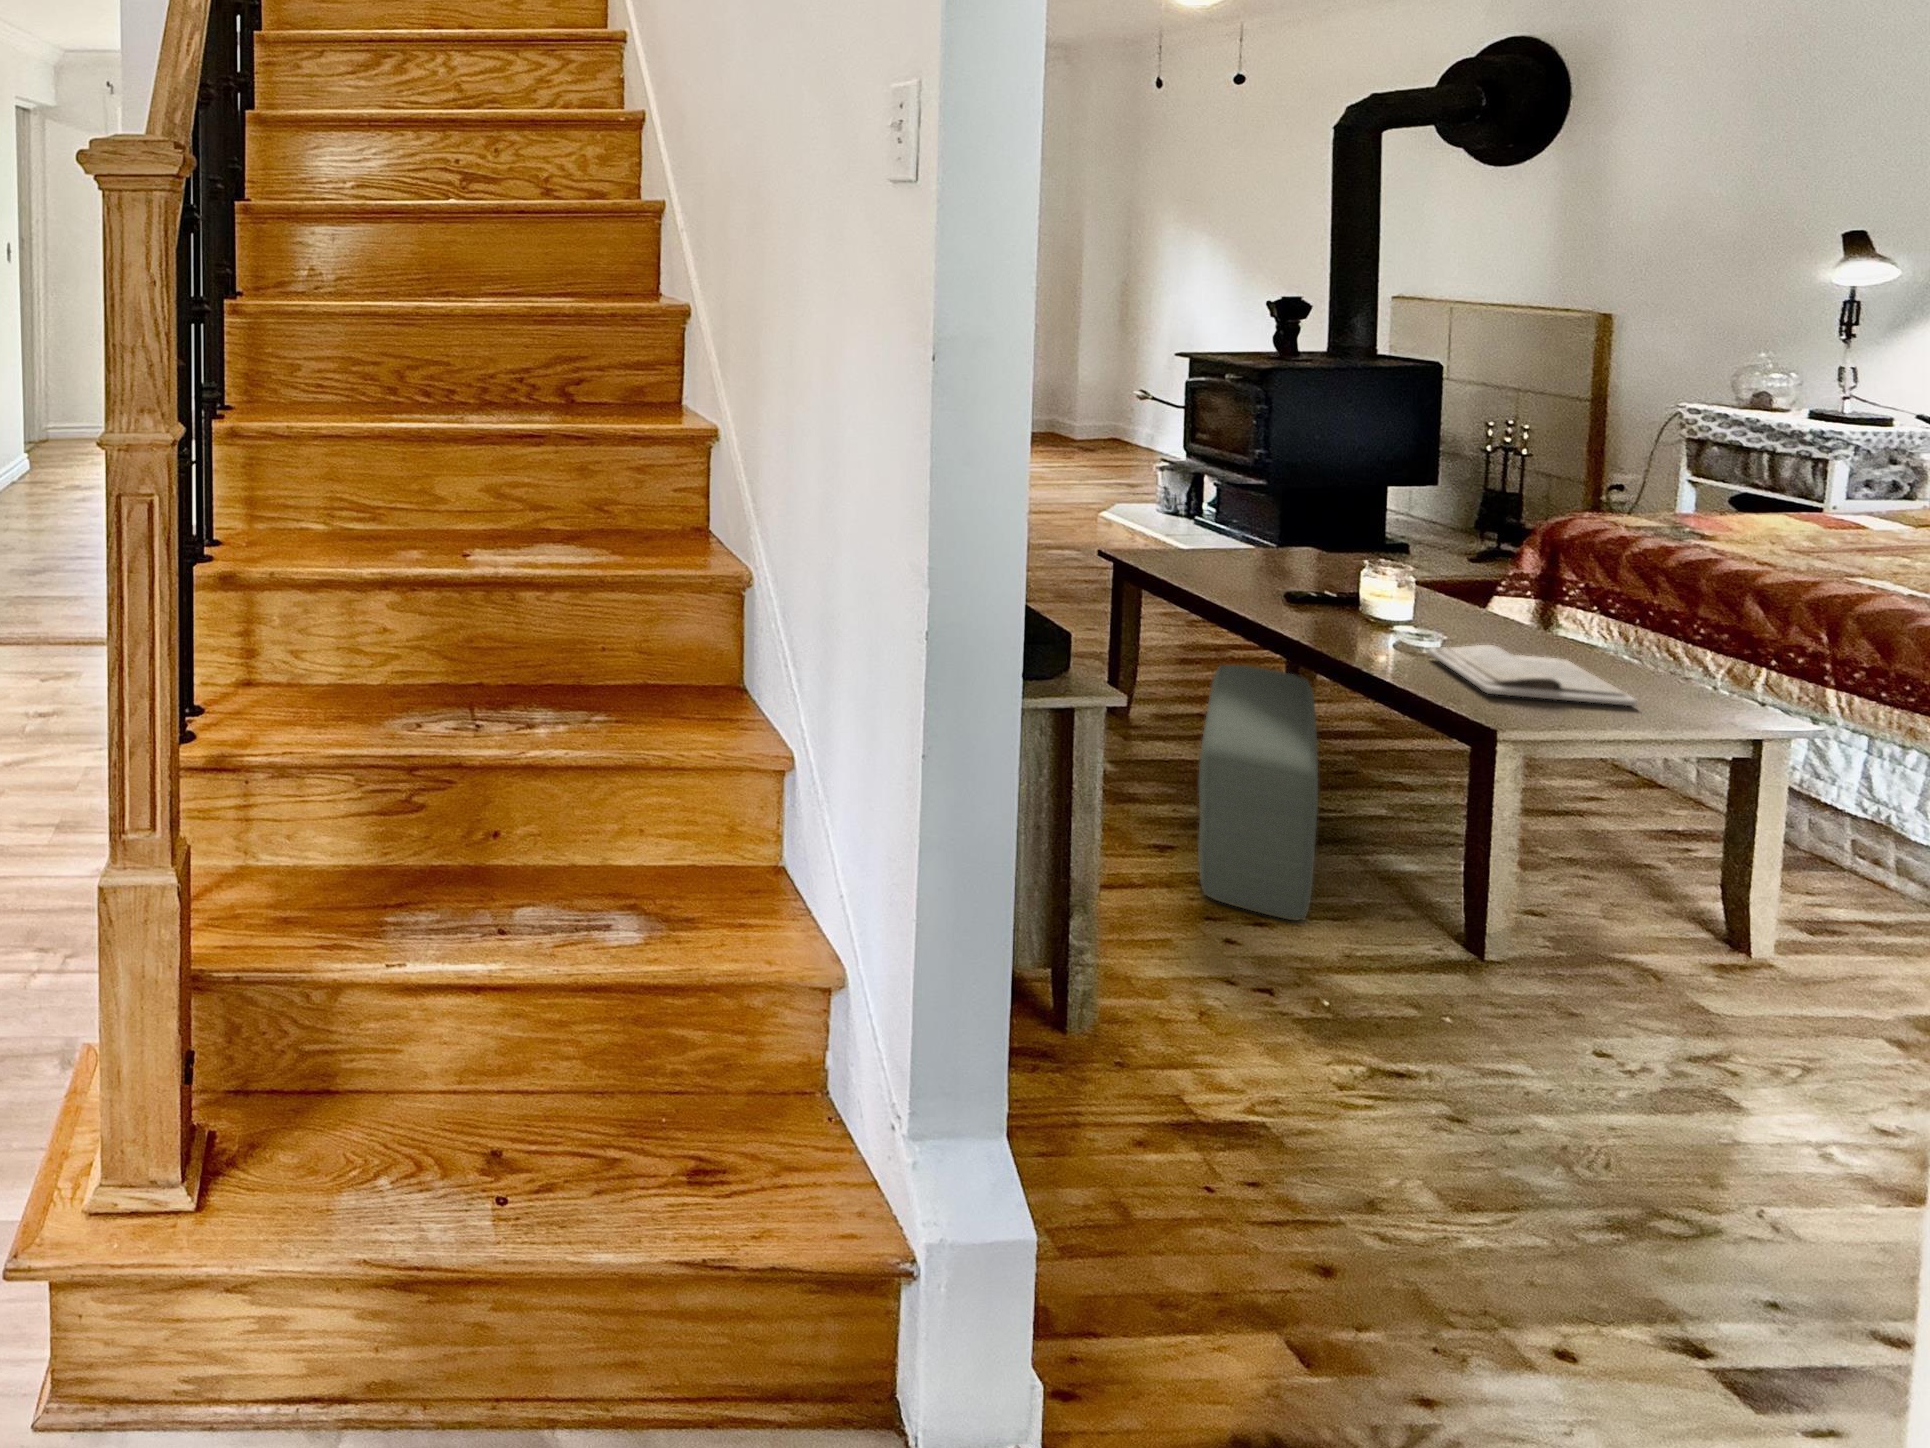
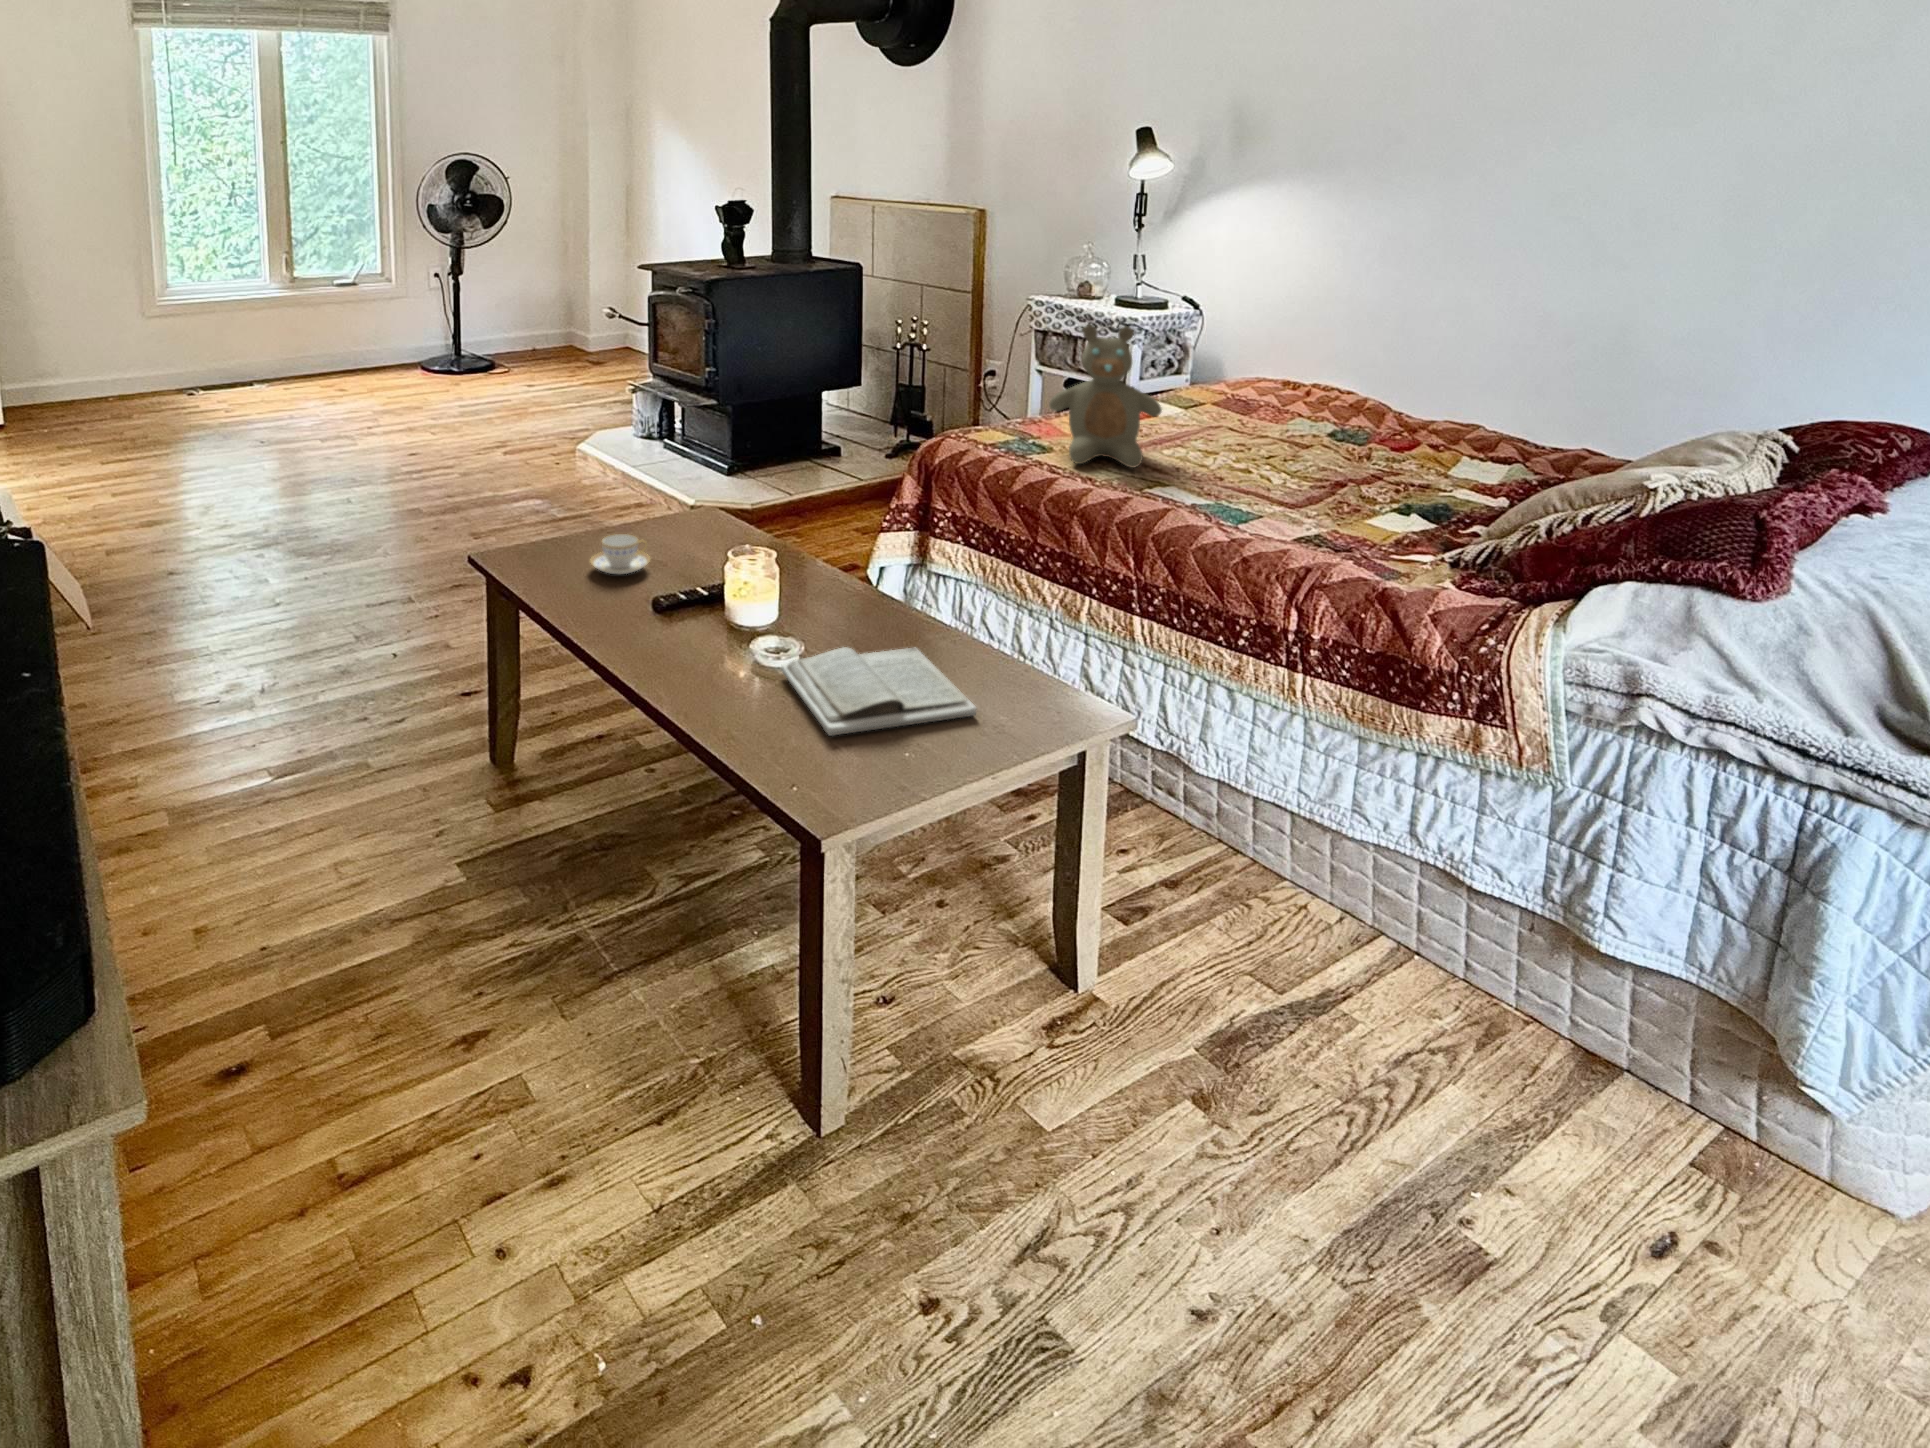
teddy bear: none [1713,423,1871,562] -> present [1049,325,1162,468]
teacup: none [1218,552,1274,582] -> present [590,534,650,574]
pouf: present [1199,665,1318,920] -> none [490,699,676,1126]

